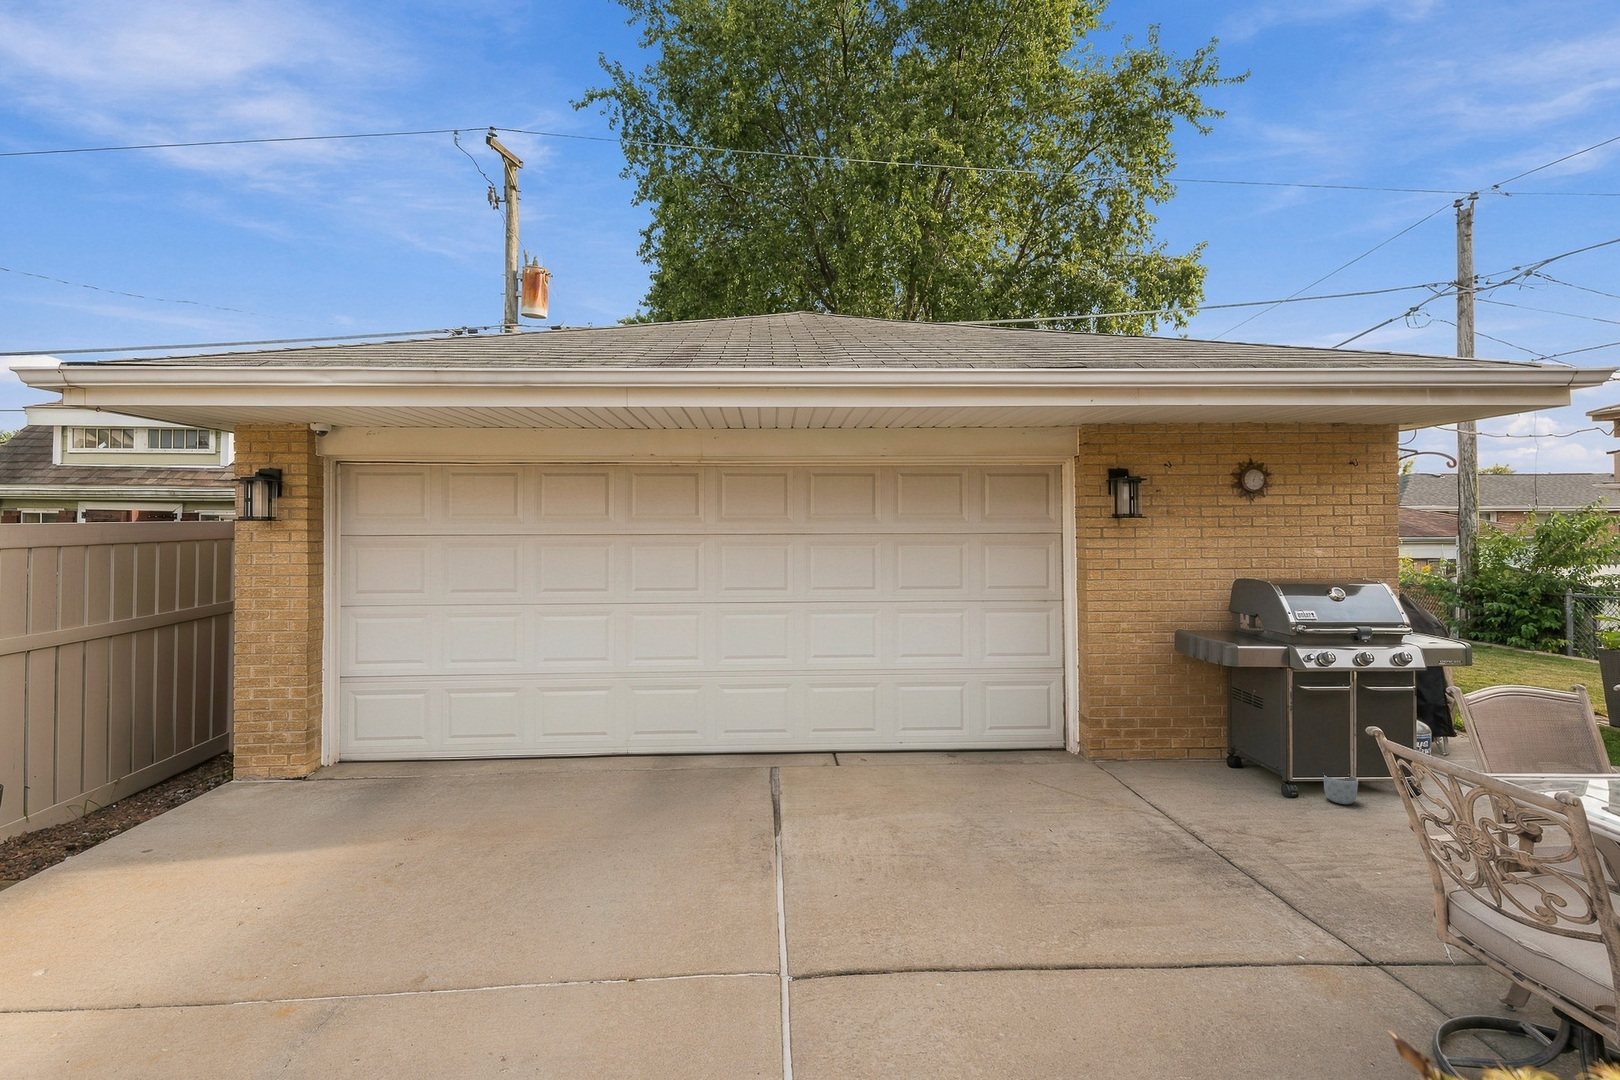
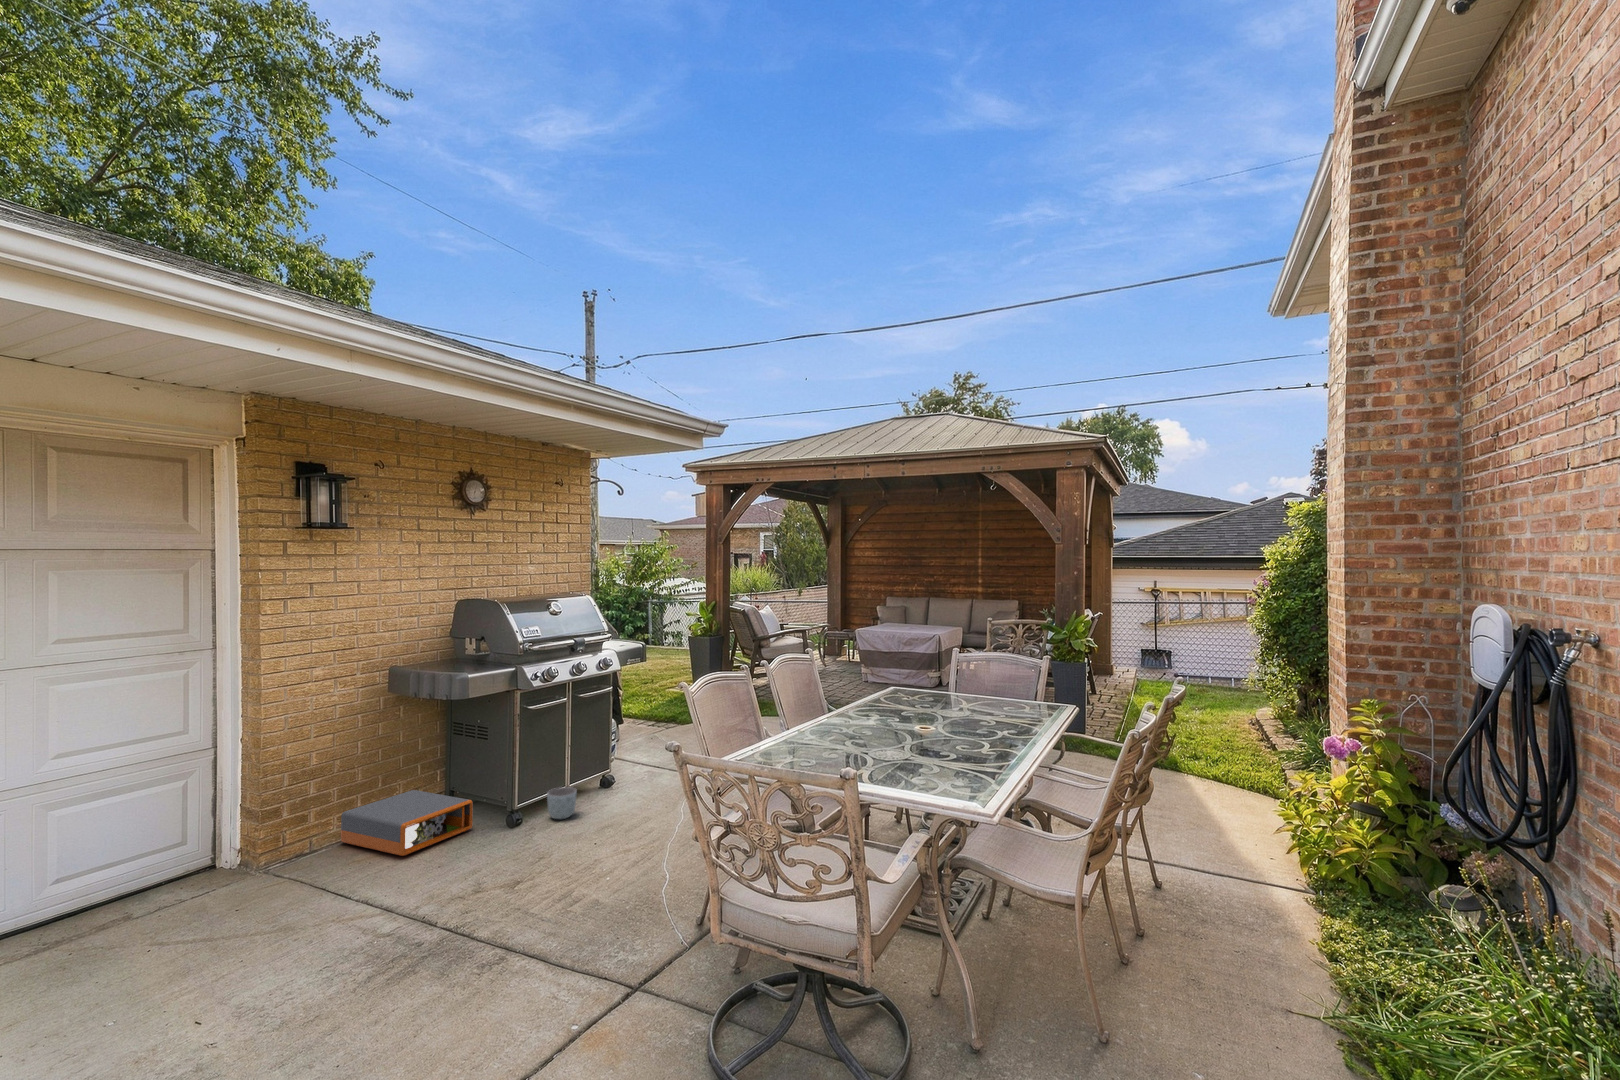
storage box: none [1141,737,1247,784] -> present [341,790,473,856]

